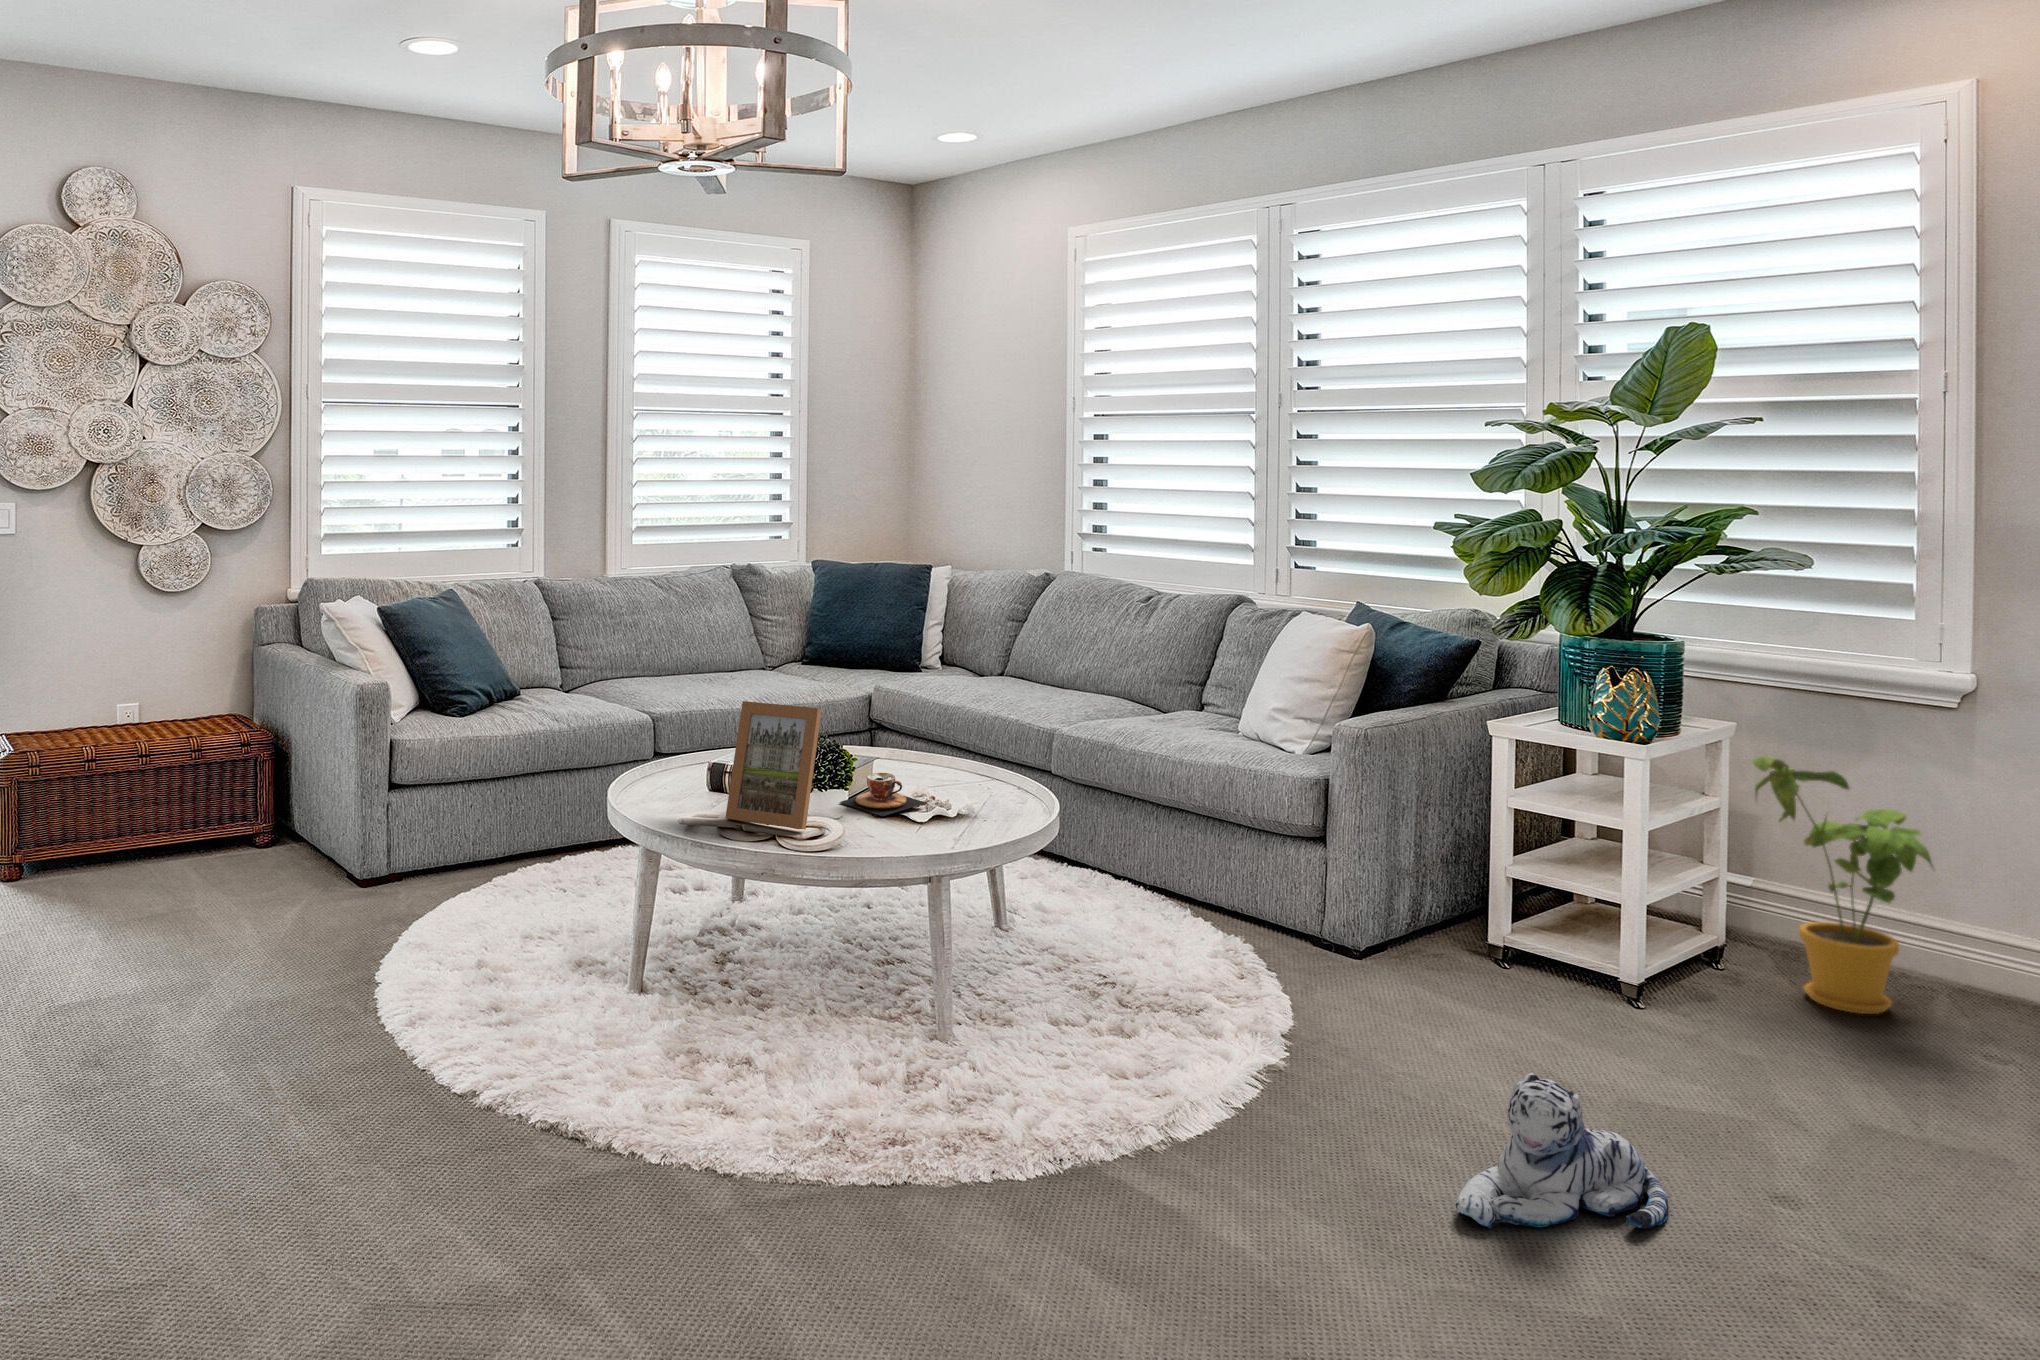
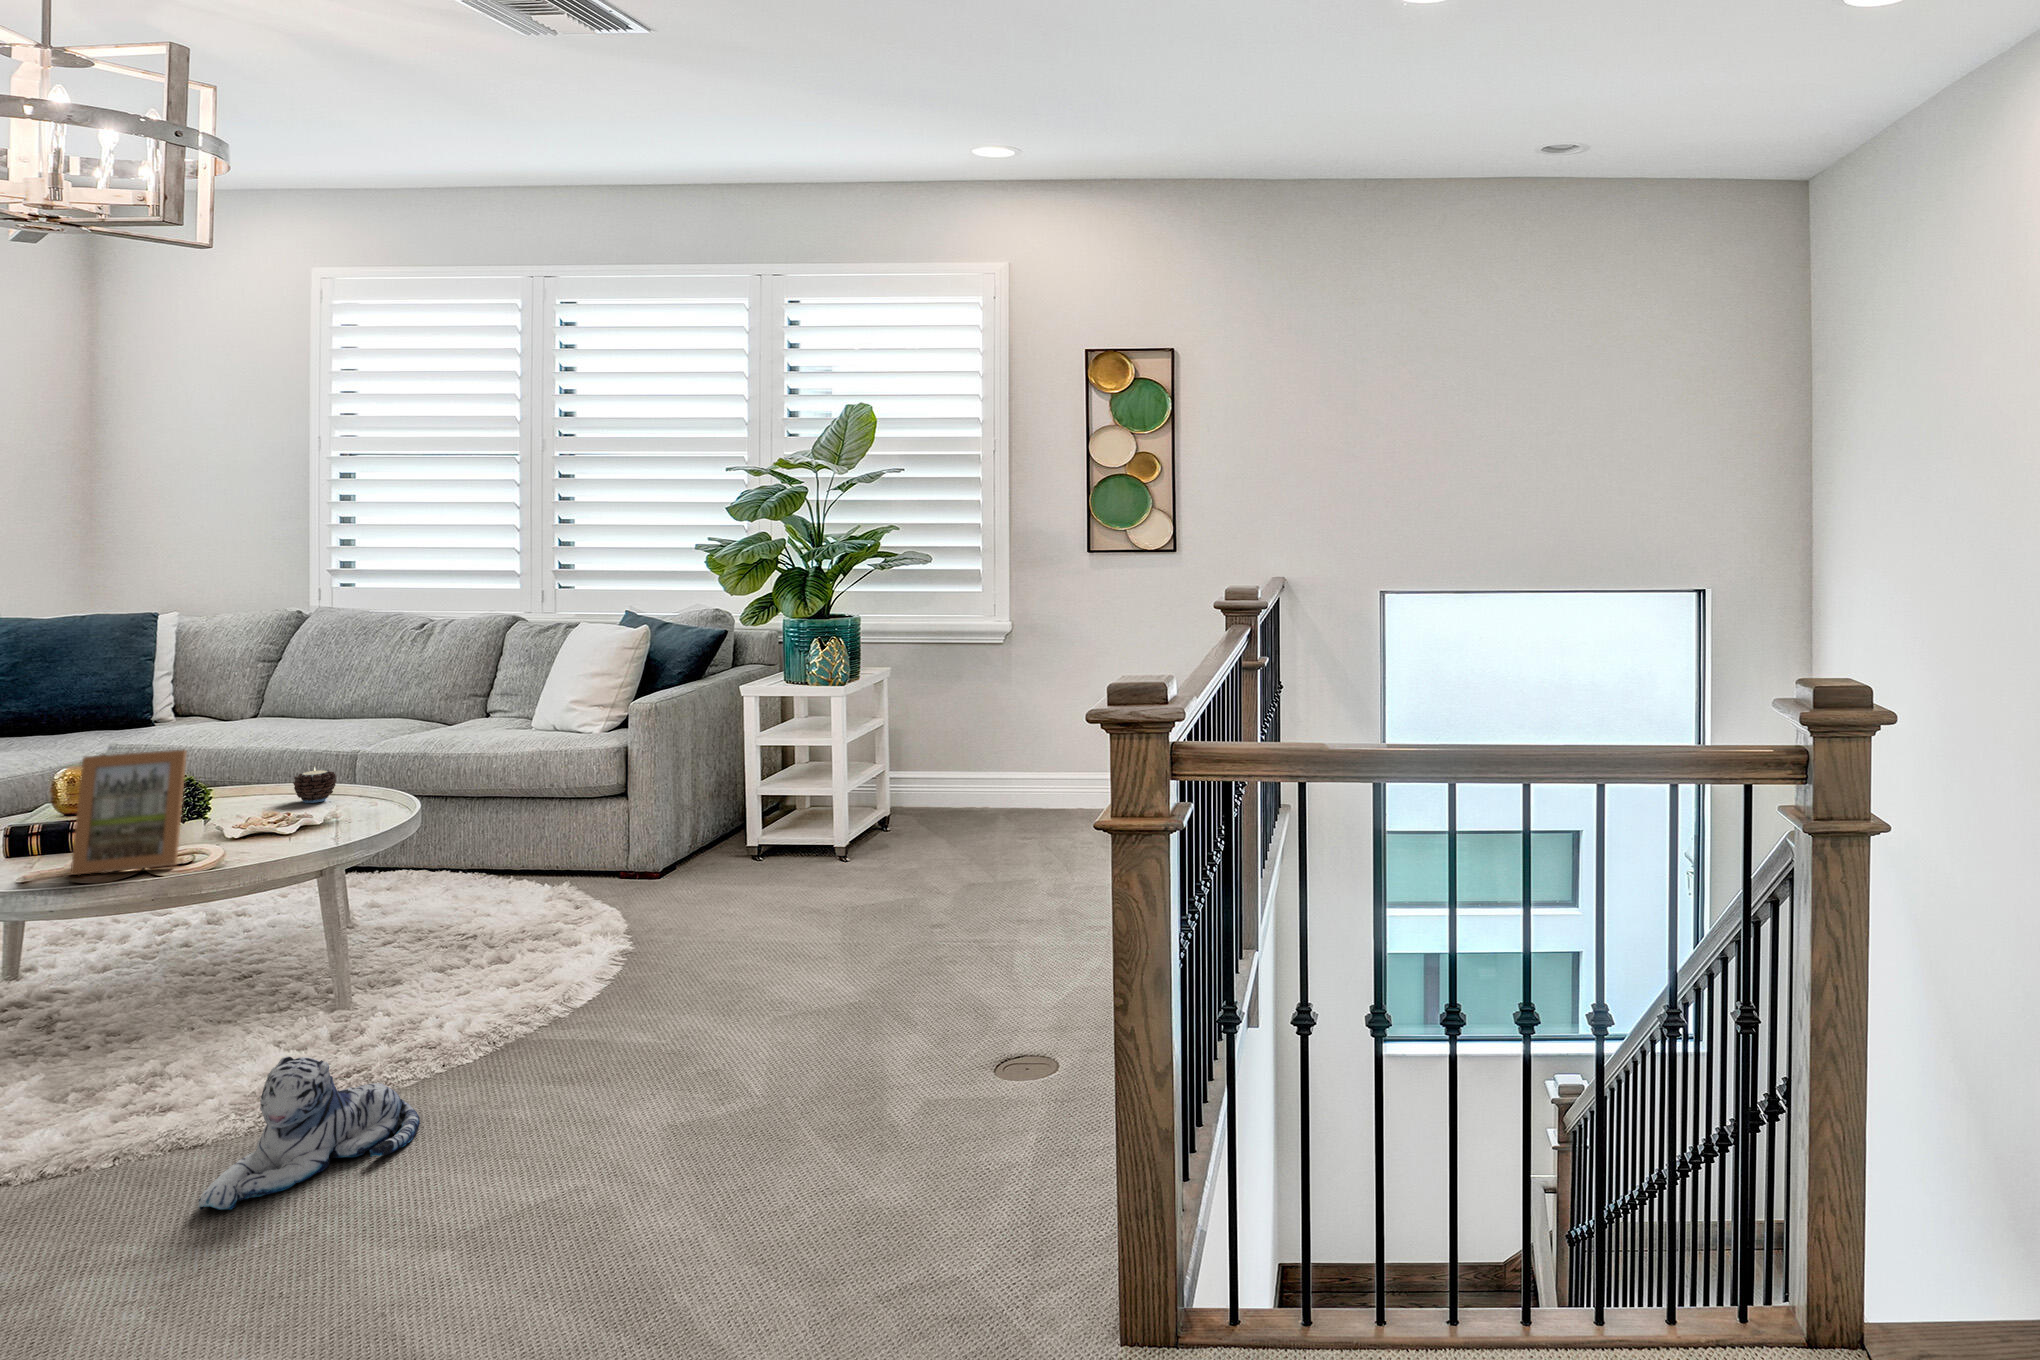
candle: none [950,743,991,783] -> present [293,768,337,803]
house plant: present [1752,756,1934,1014] -> none [903,684,999,835]
teacup: present [840,773,926,816] -> none [190,803,290,841]
plush toy: present [1456,1073,1669,1229] -> present [198,1056,420,1210]

